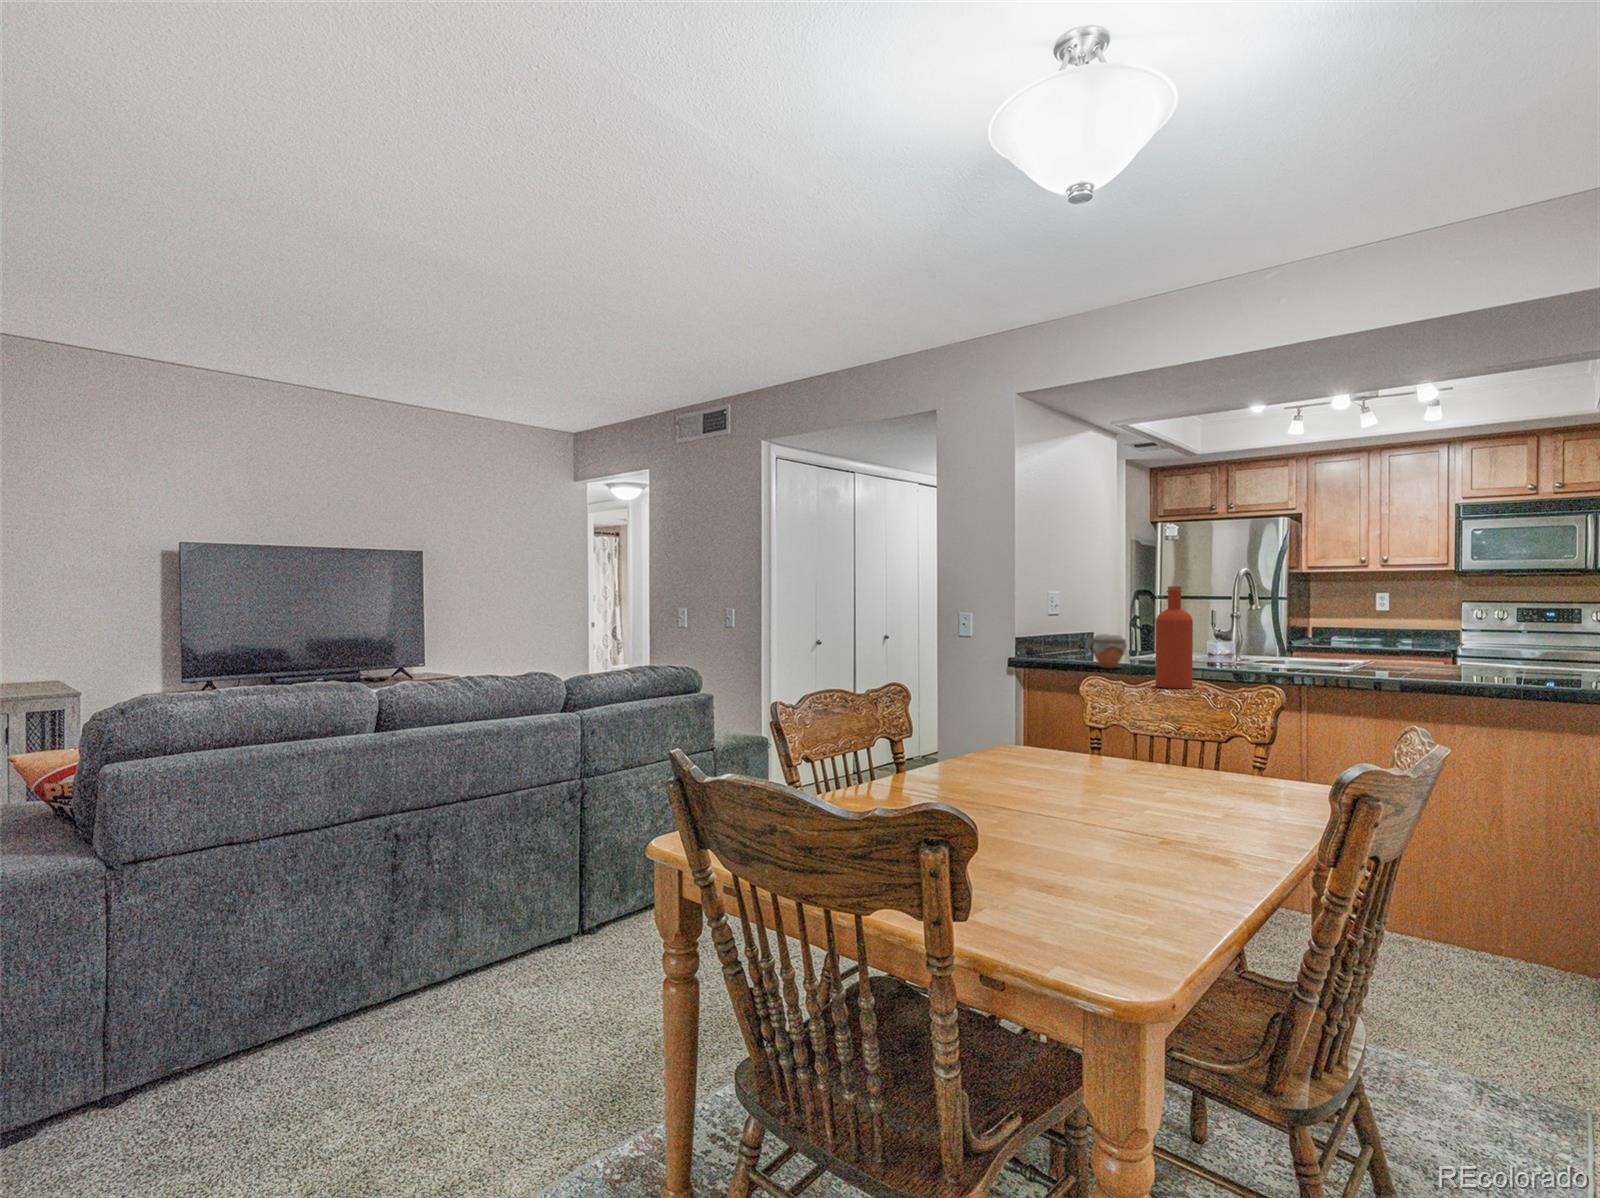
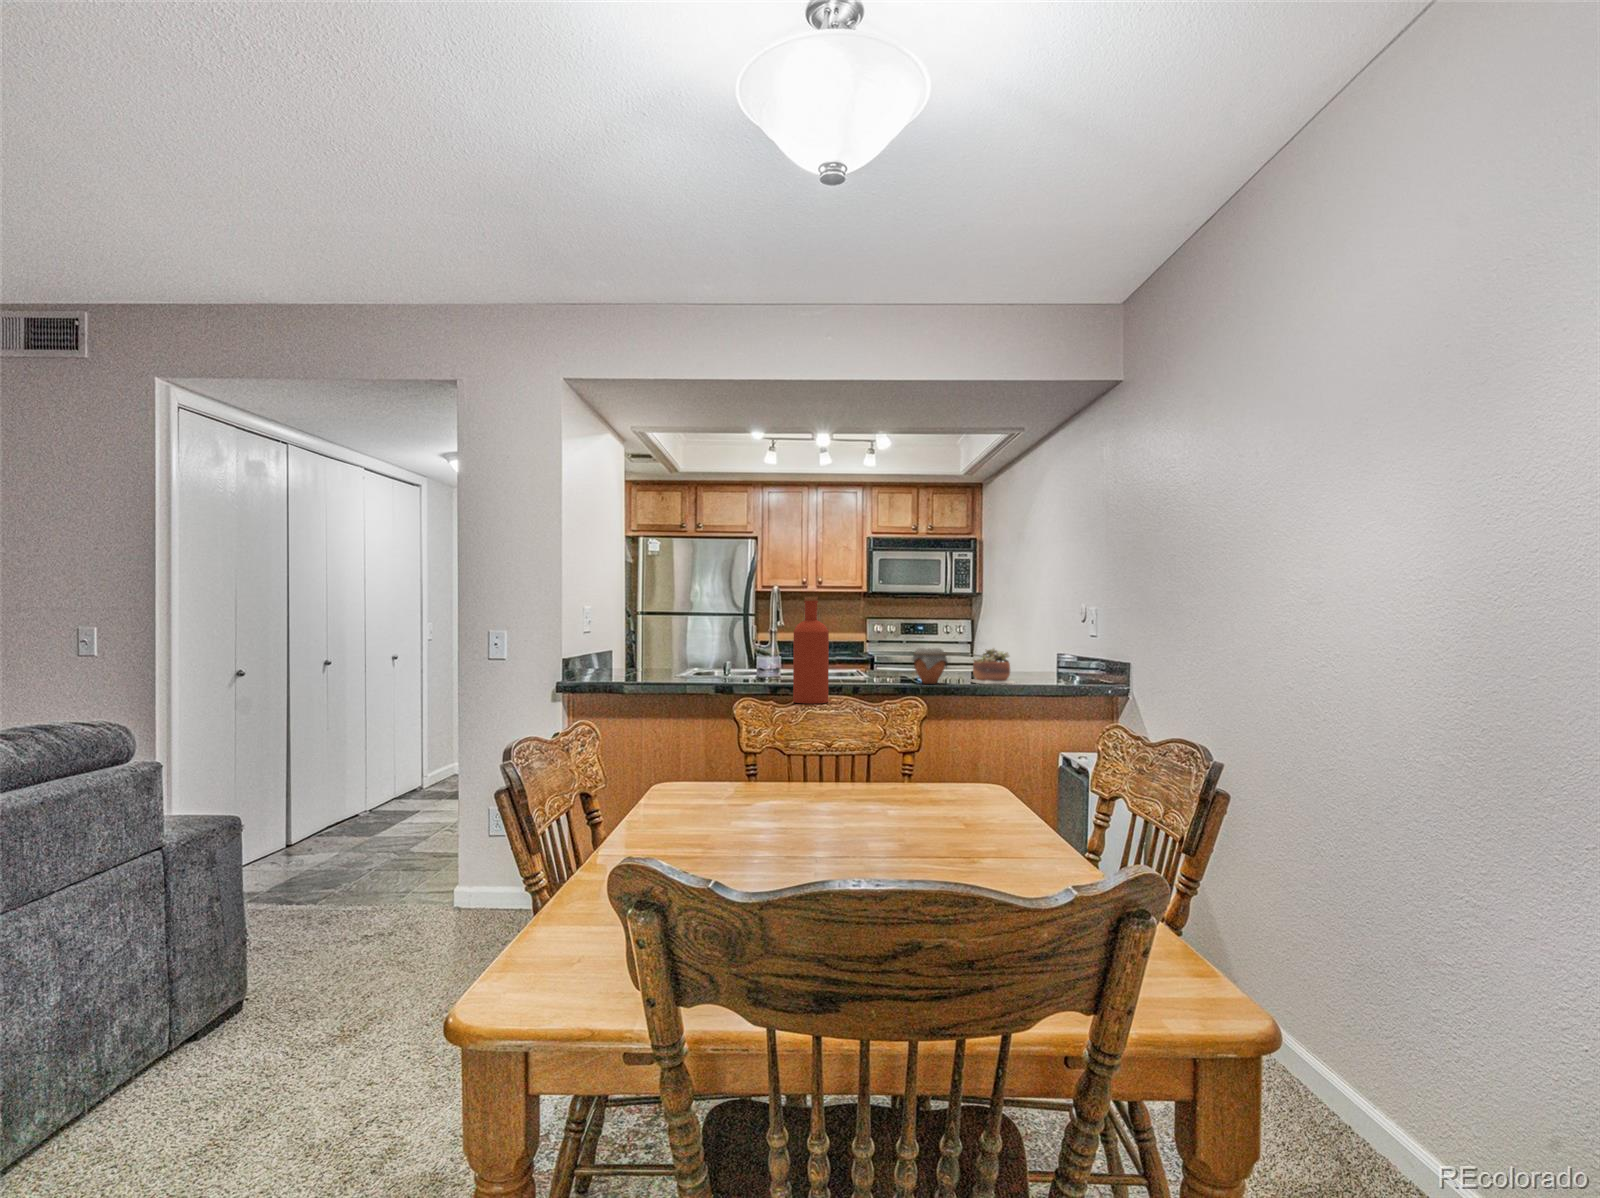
jar: present [1090,634,1127,668] -> present [912,648,948,684]
succulent plant: none [1459,643,1523,688] -> present [971,649,1015,684]

